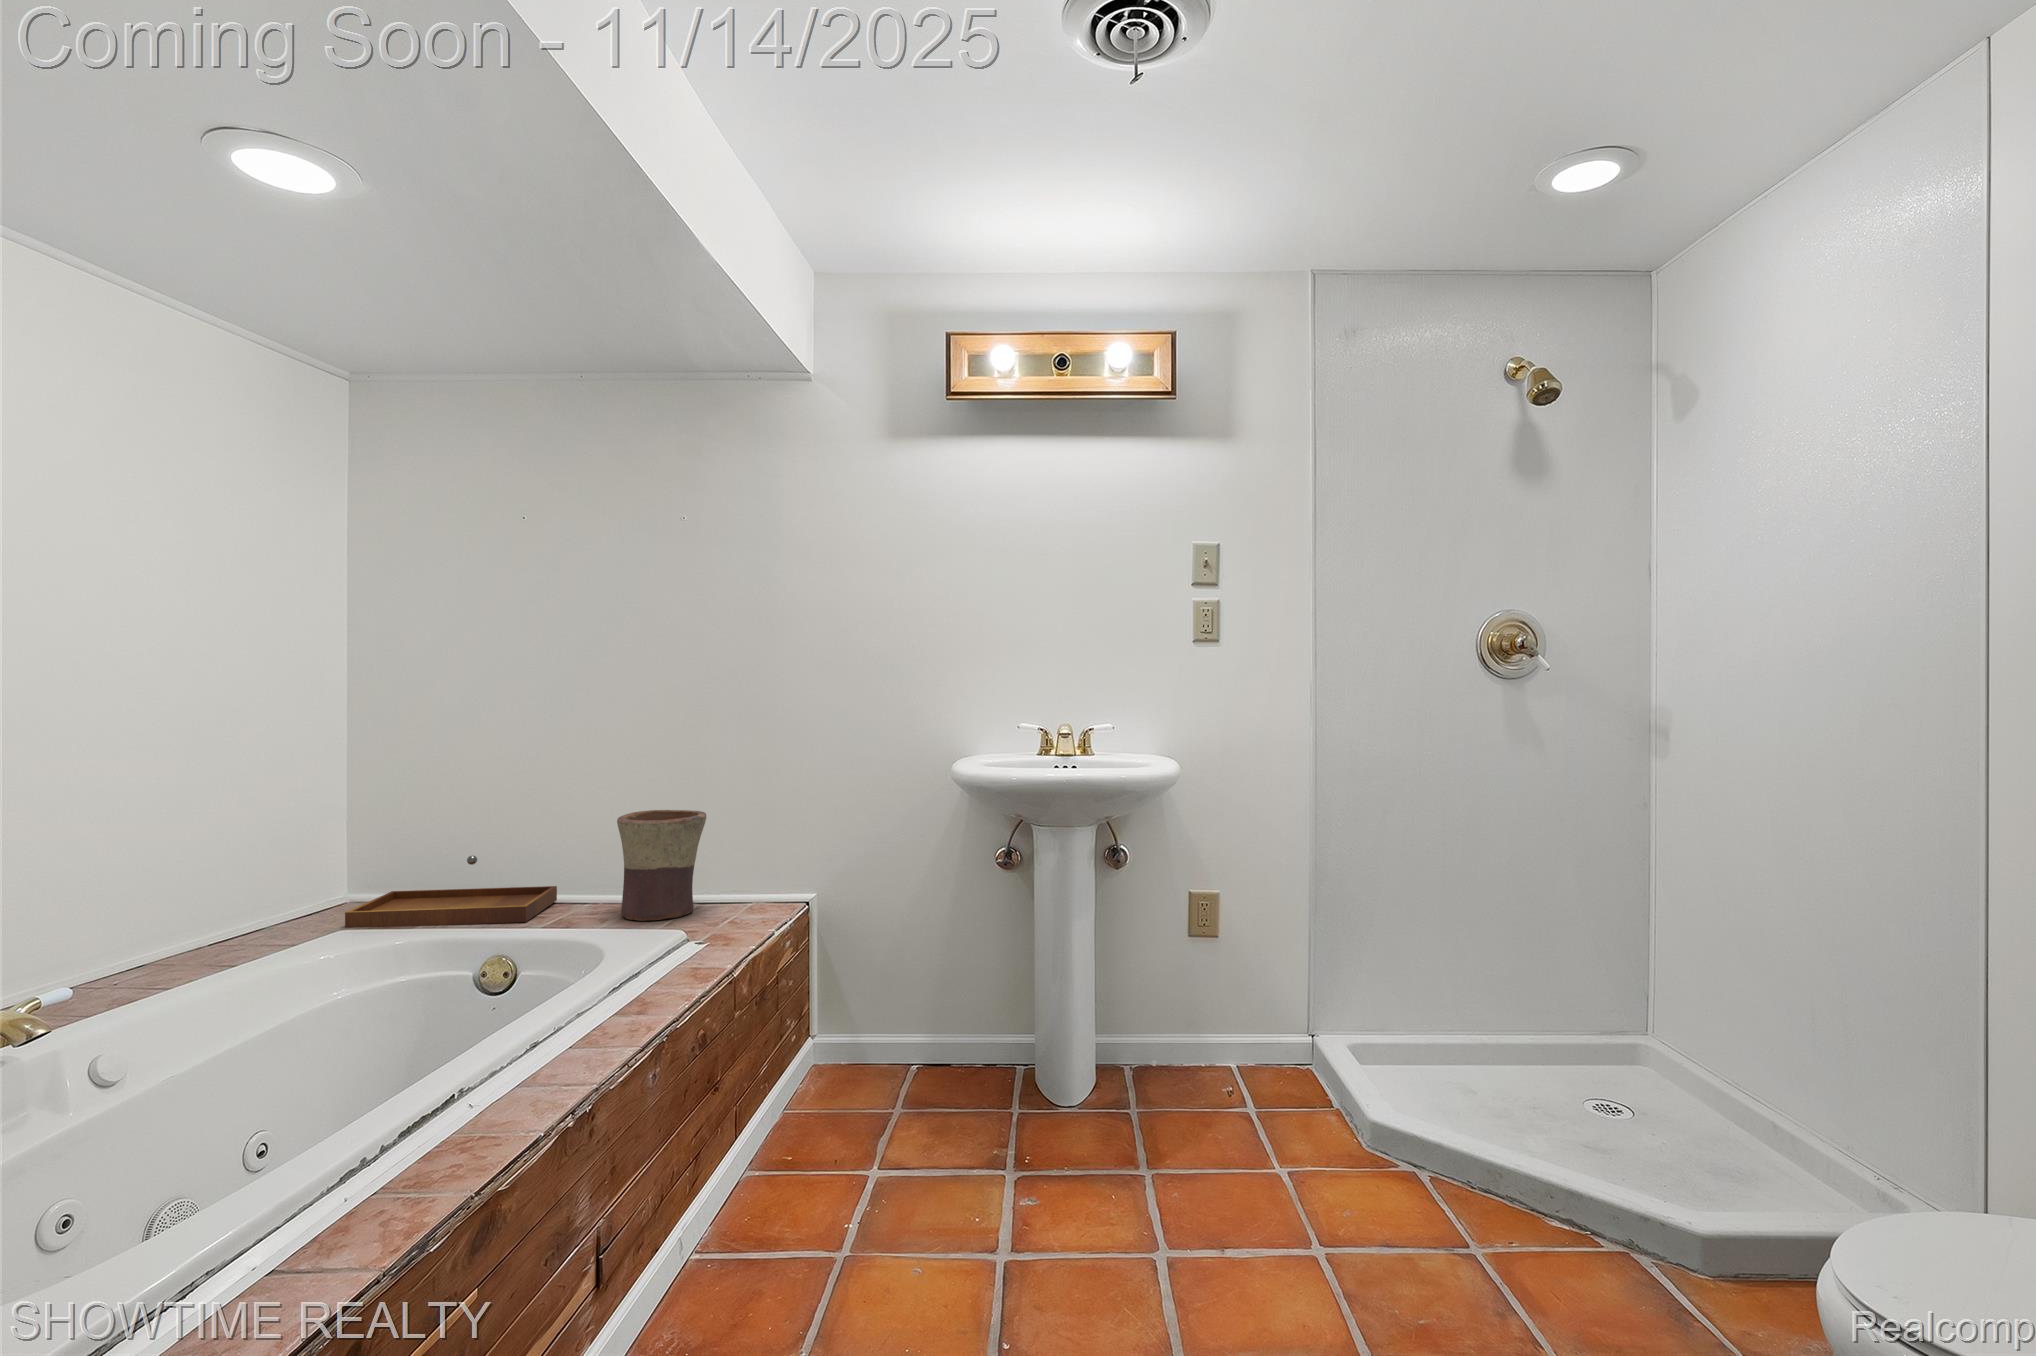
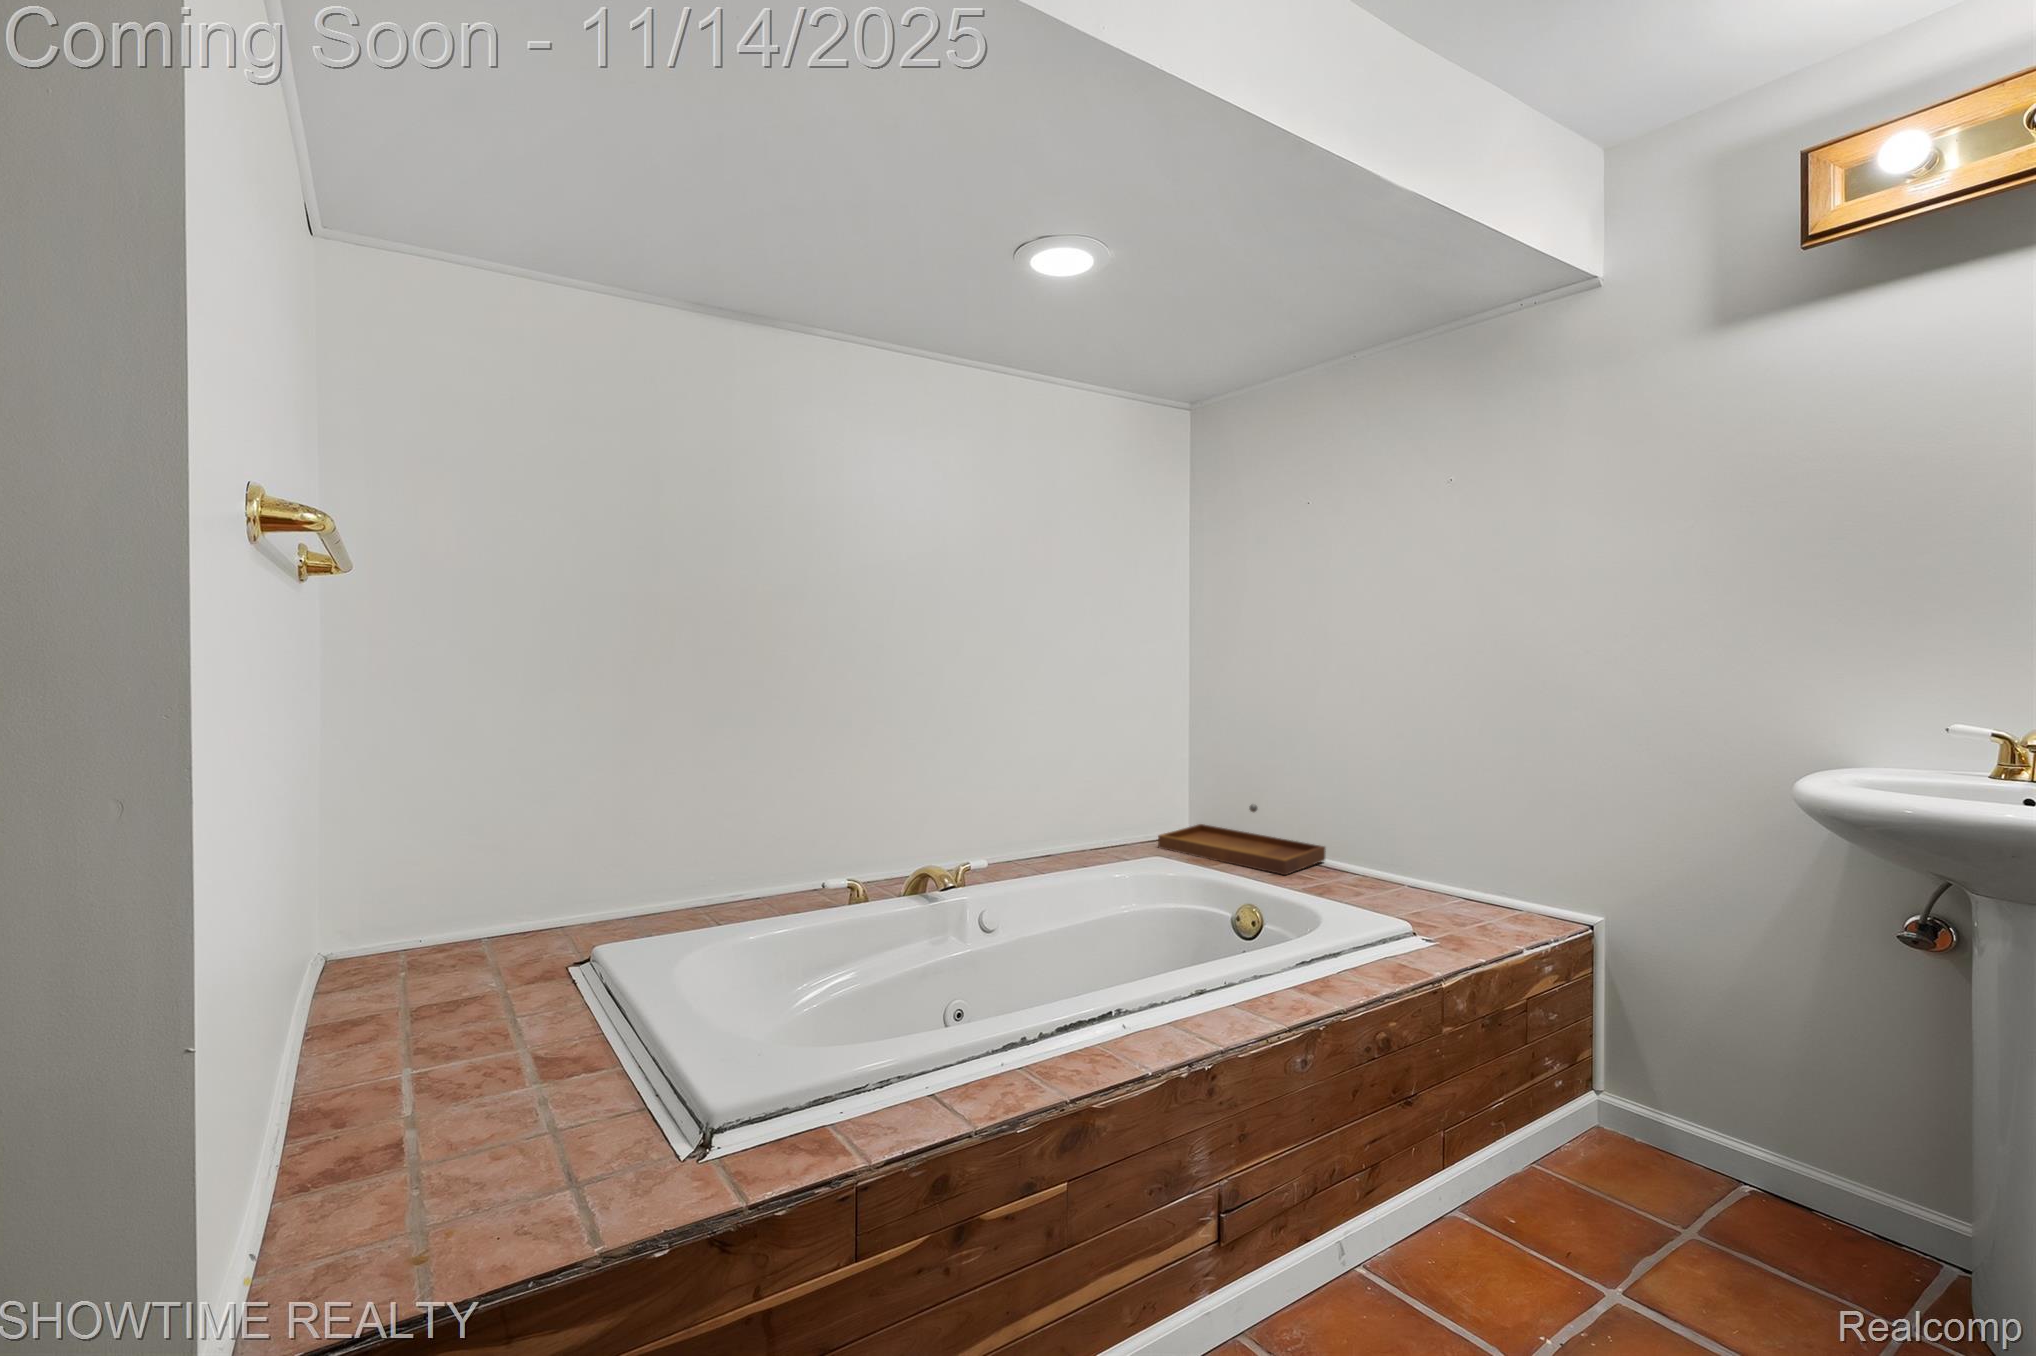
flower pot: present [617,810,706,921] -> none [1368,785,1466,906]

